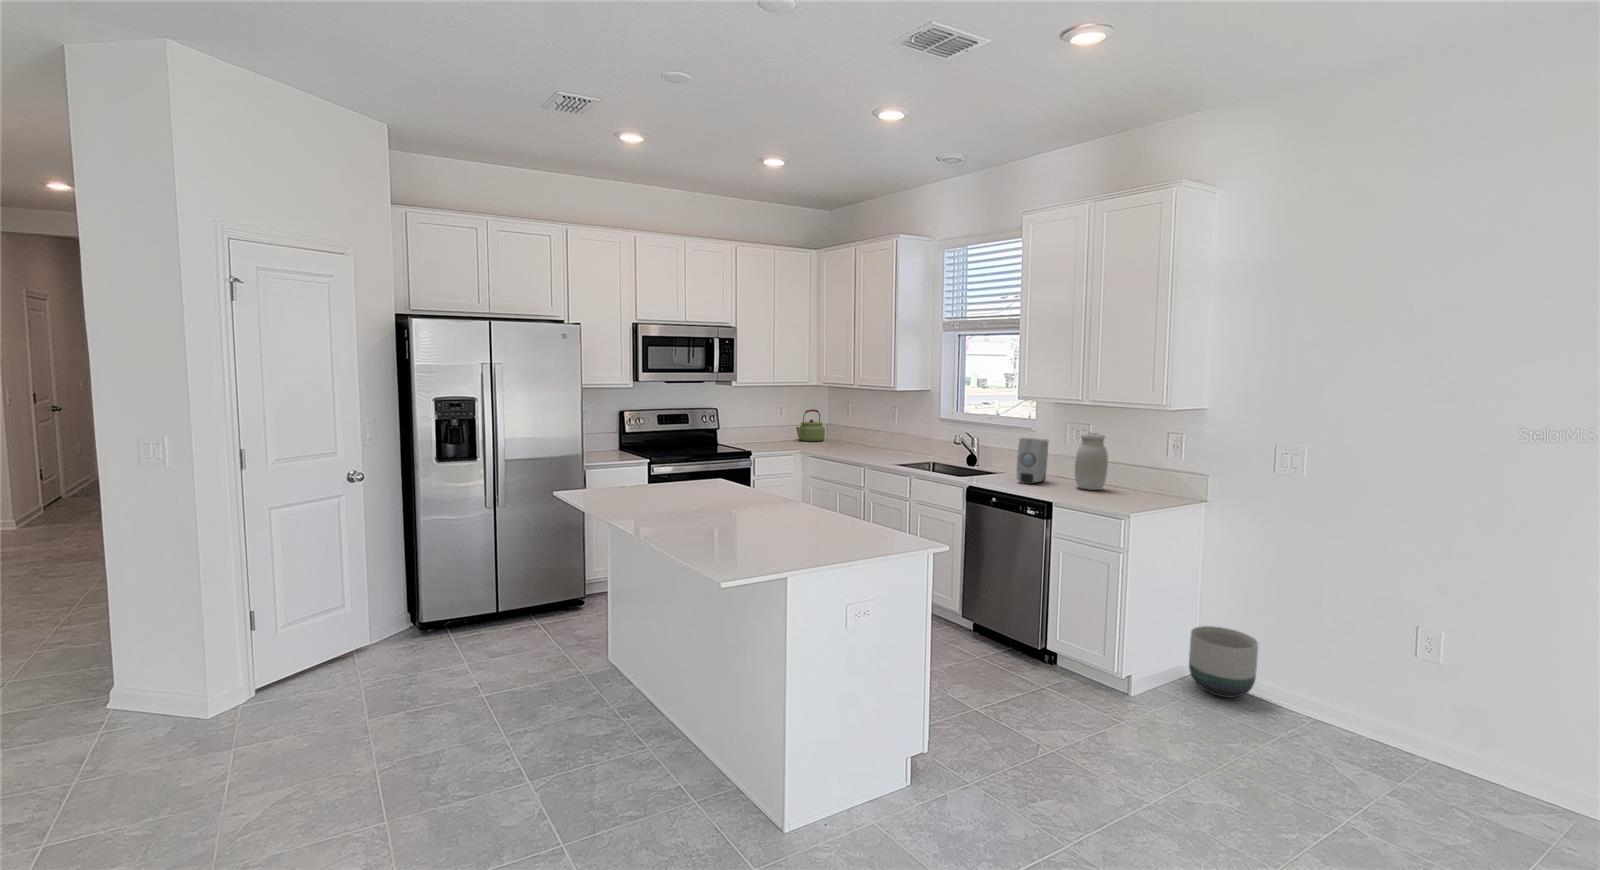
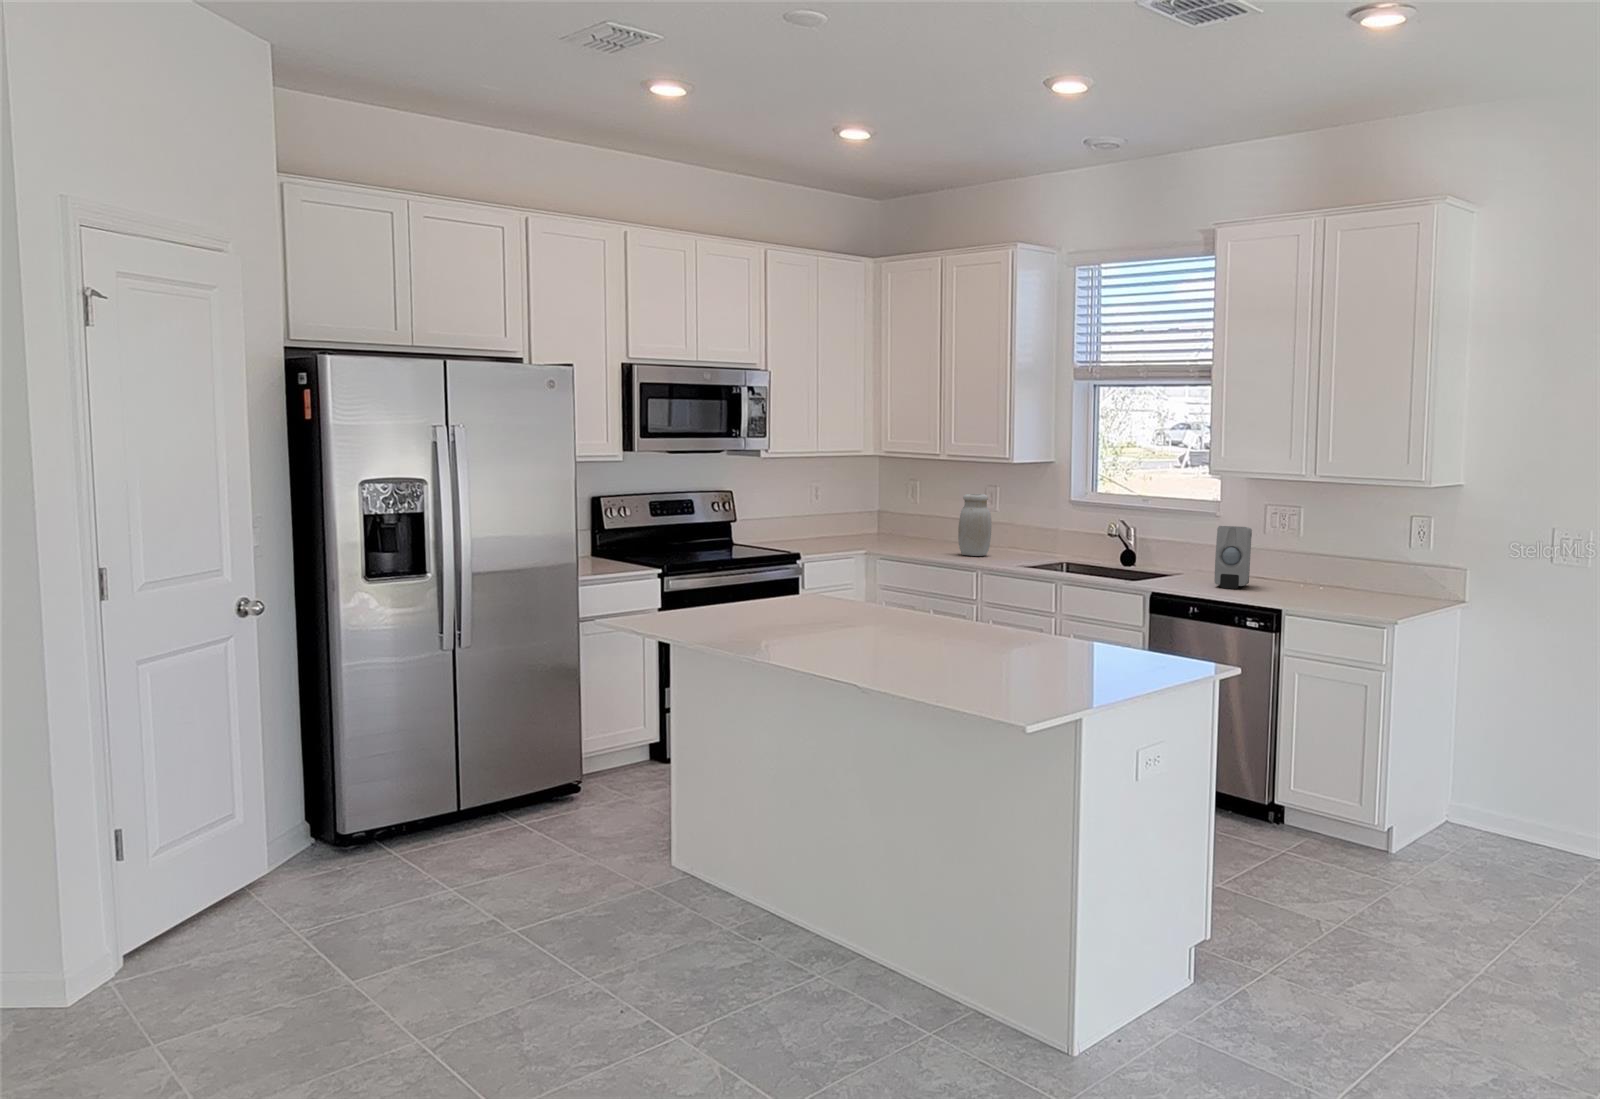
kettle: present [796,409,825,441] -> none [837,494,877,542]
jar: present [1075,433,1108,490] -> present [958,494,991,556]
planter: present [1189,626,1258,698] -> none [1458,764,1546,851]

